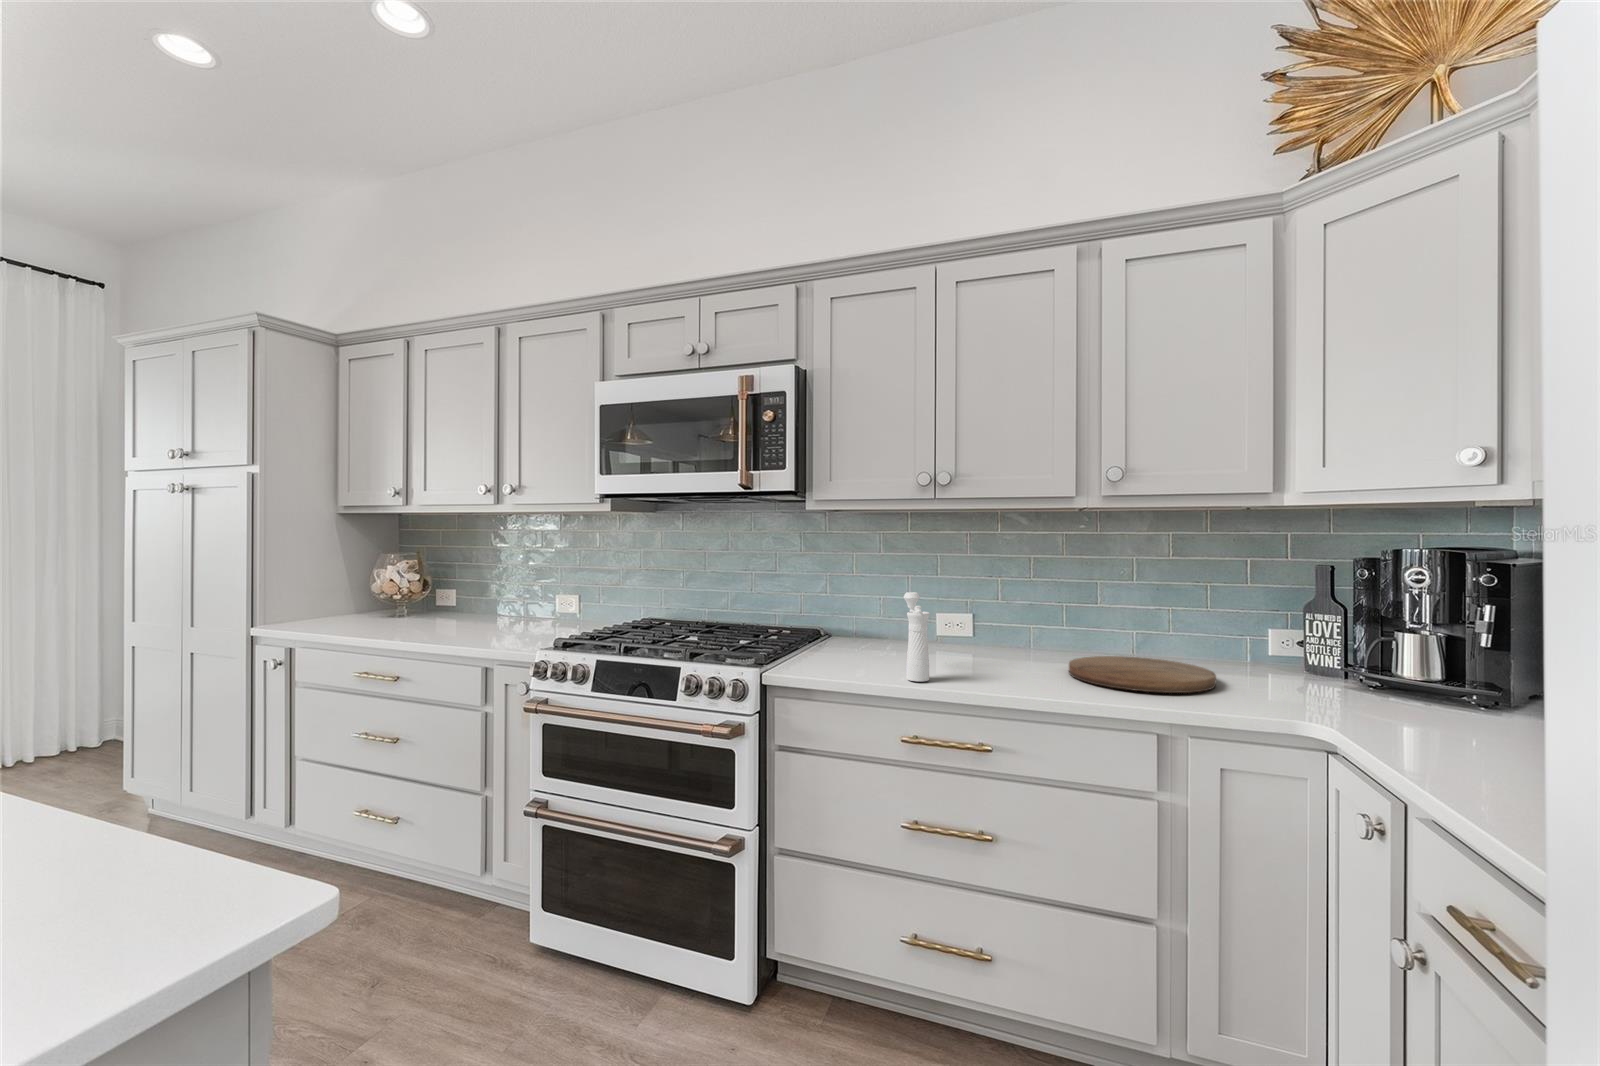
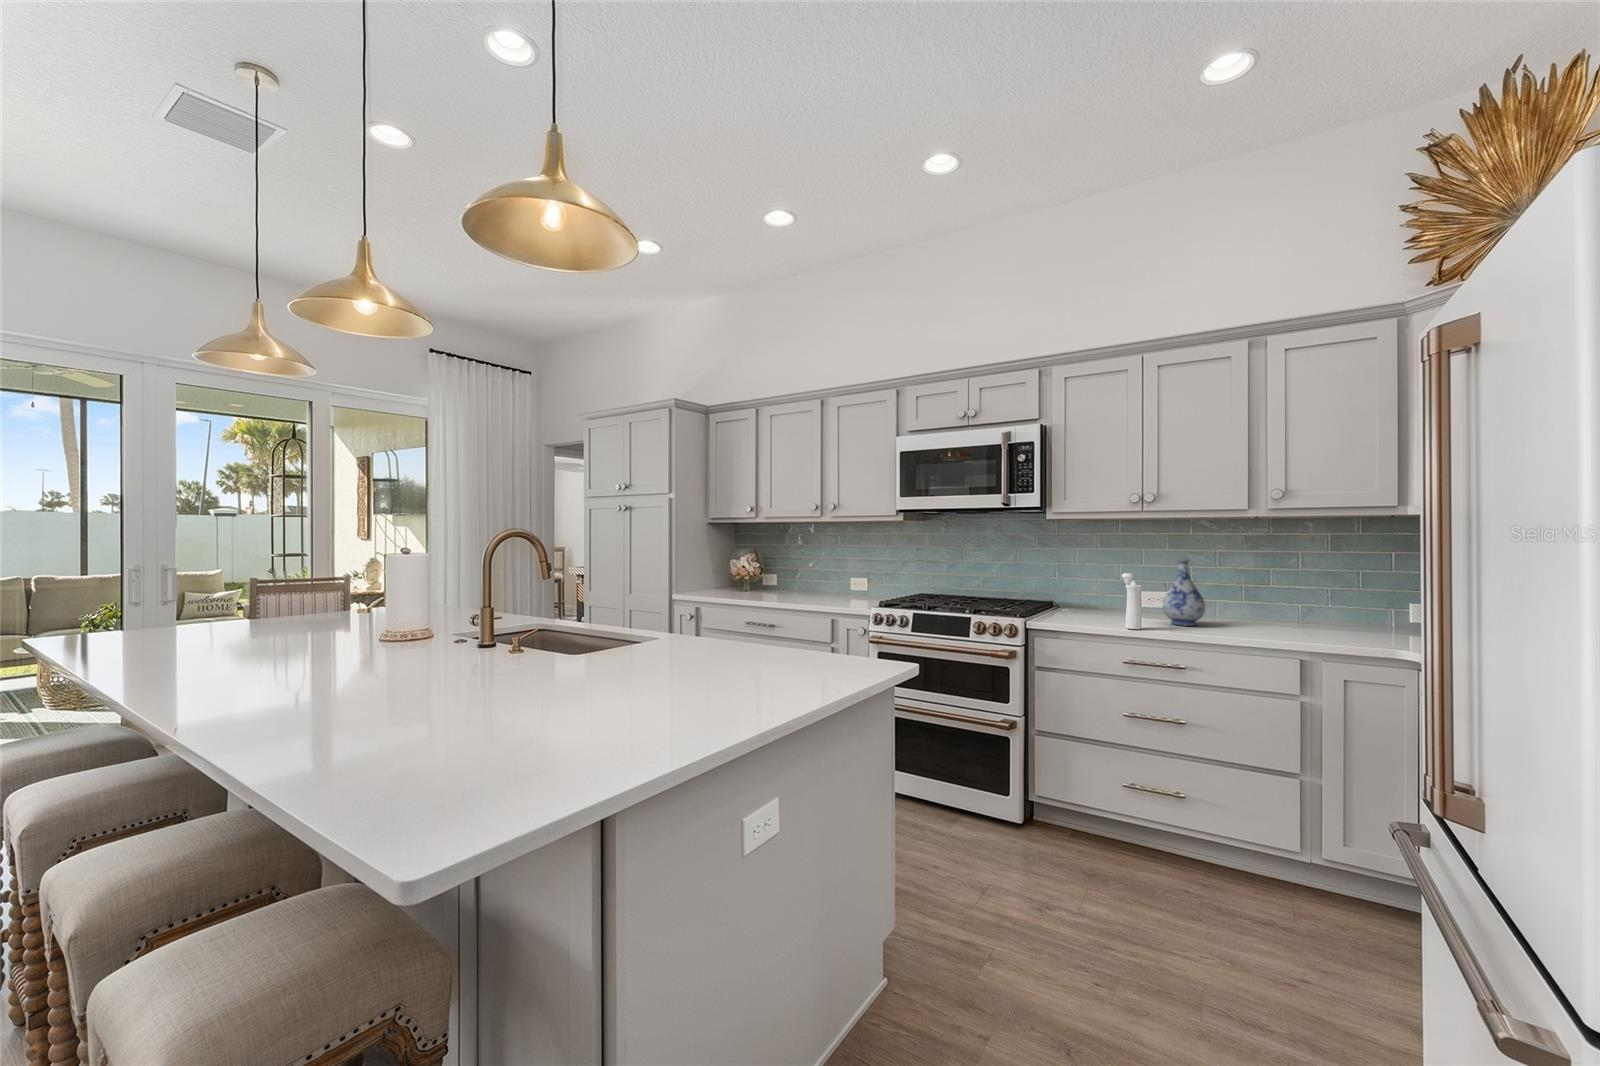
vase: none [960,570,1017,670] -> present [1163,559,1205,626]
cutting board: present [1069,656,1216,693] -> none [1244,620,1355,639]

